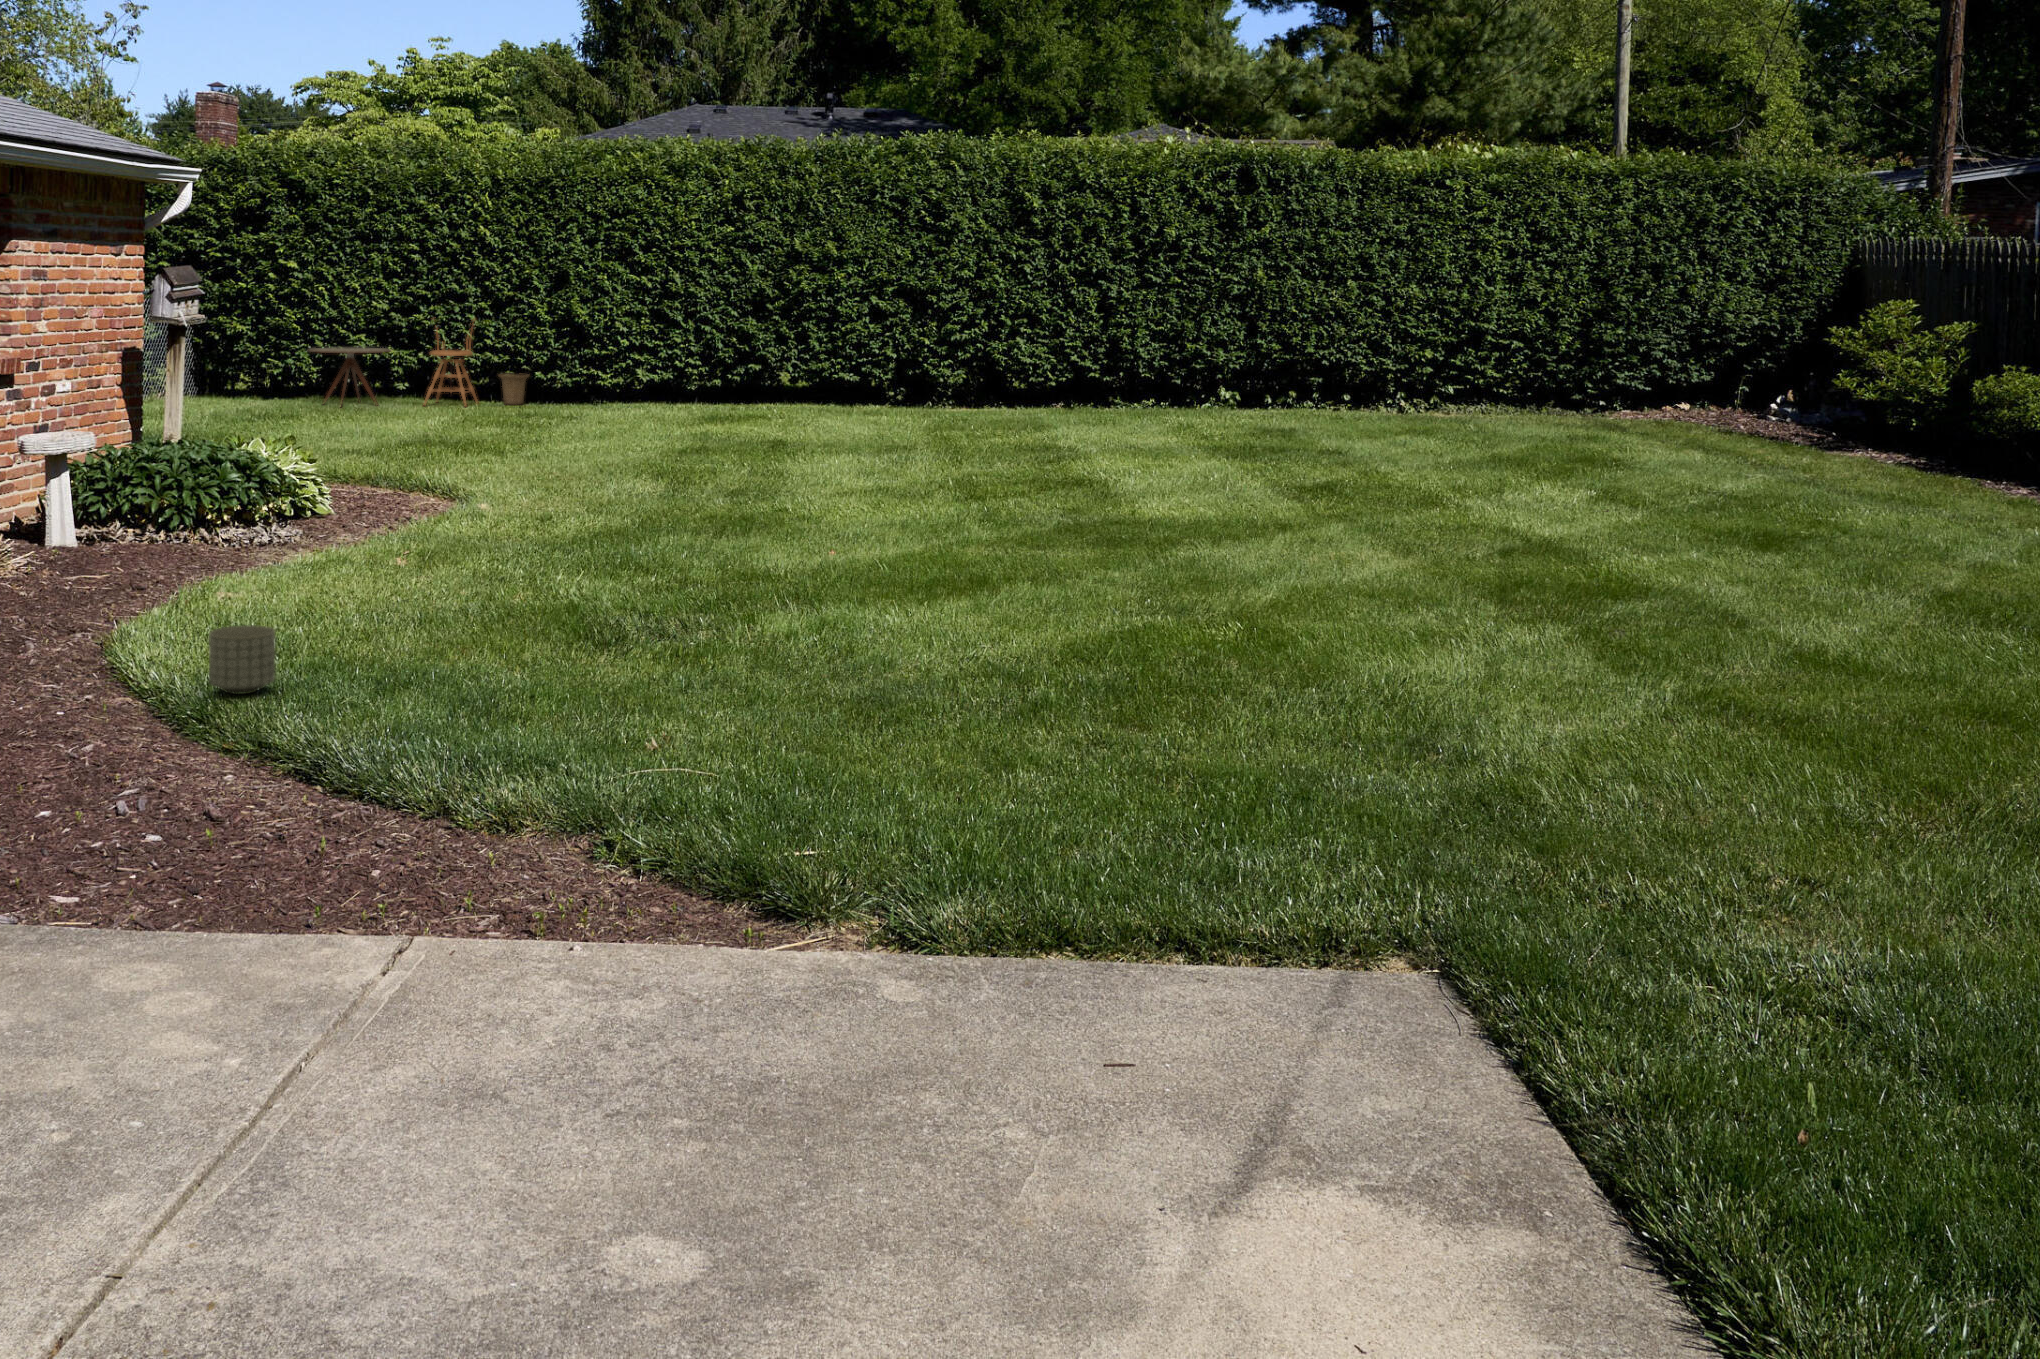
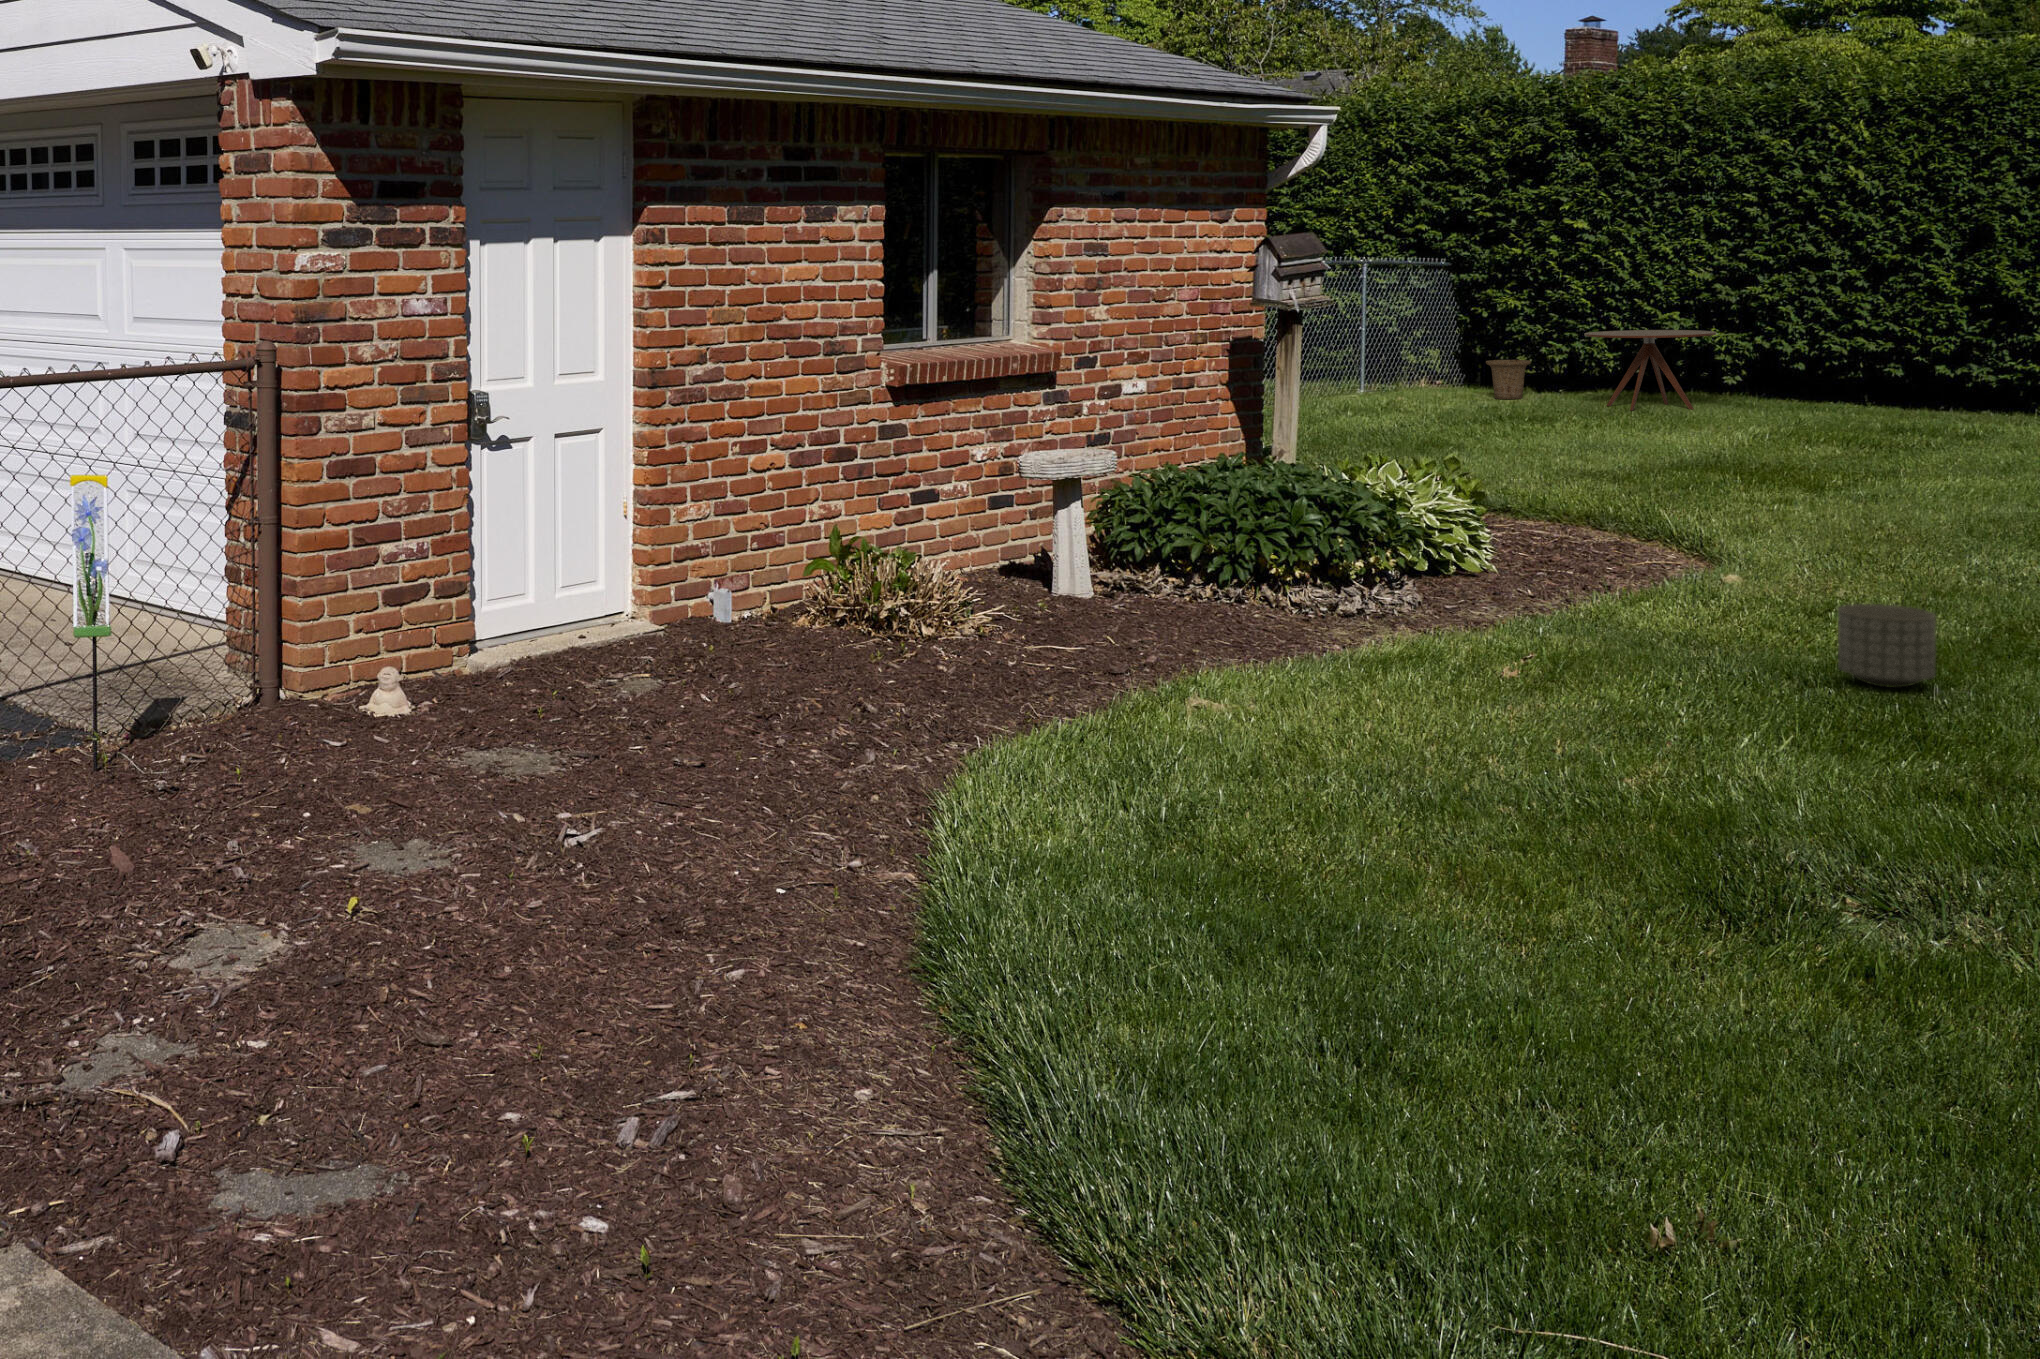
chair: present [424,335,478,406] -> none [1763,286,1864,414]
basket: present [499,374,529,404] -> present [1486,360,1531,399]
planter: present [209,625,275,694] -> present [1838,604,1936,688]

